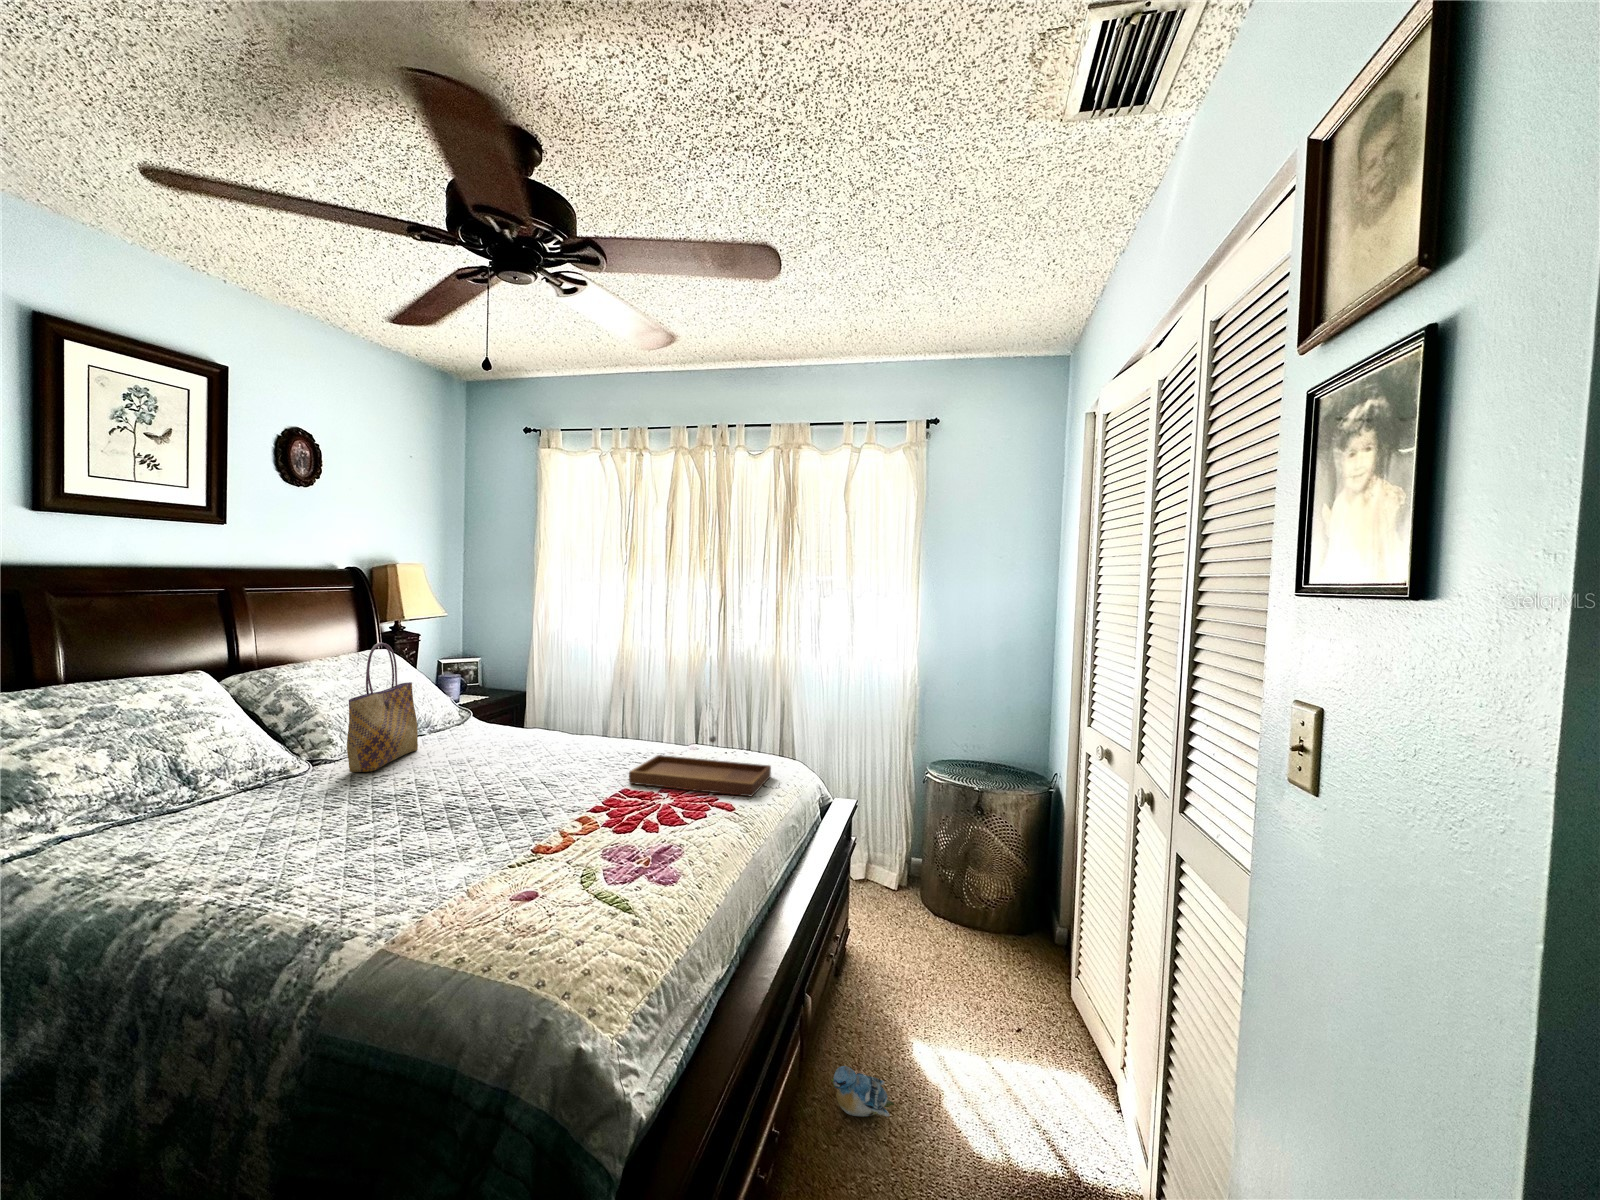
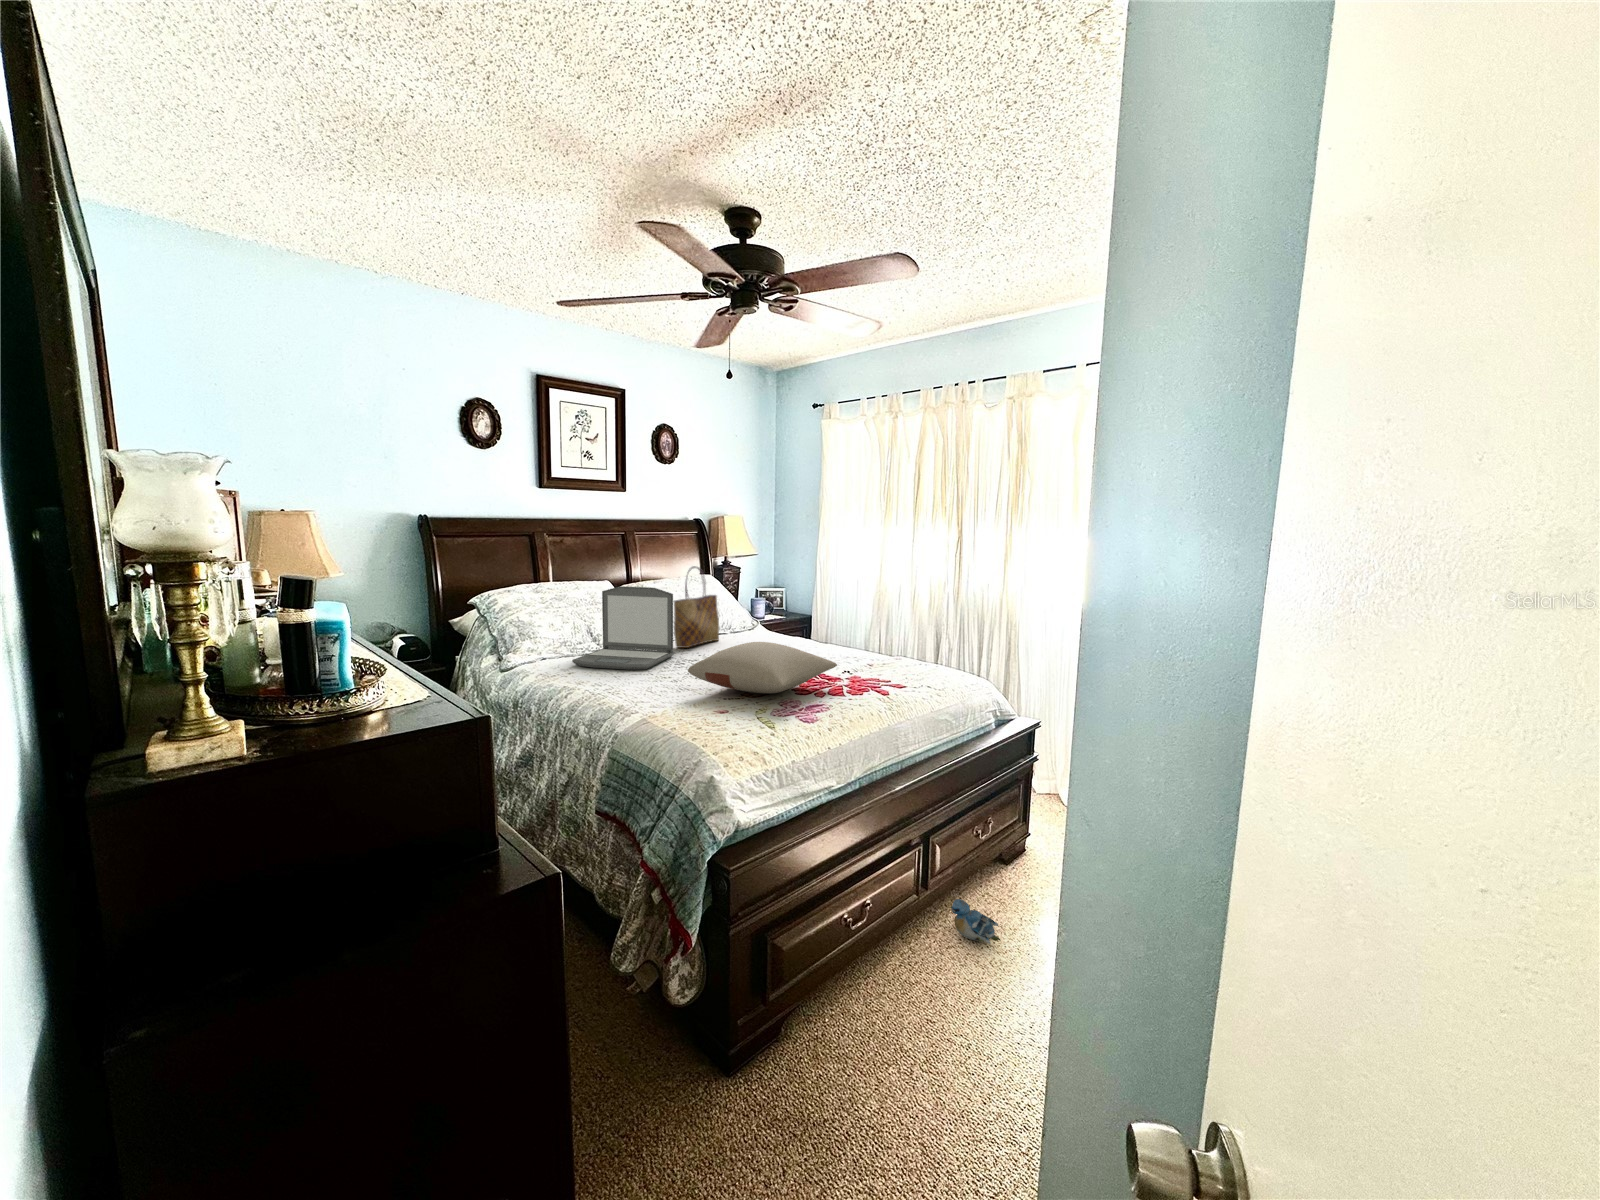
laptop: none [145,683,357,840] -> present [572,586,674,670]
tray: present [629,736,771,796] -> none [832,642,941,688]
pillow: none [434,761,657,846] -> present [688,642,837,693]

